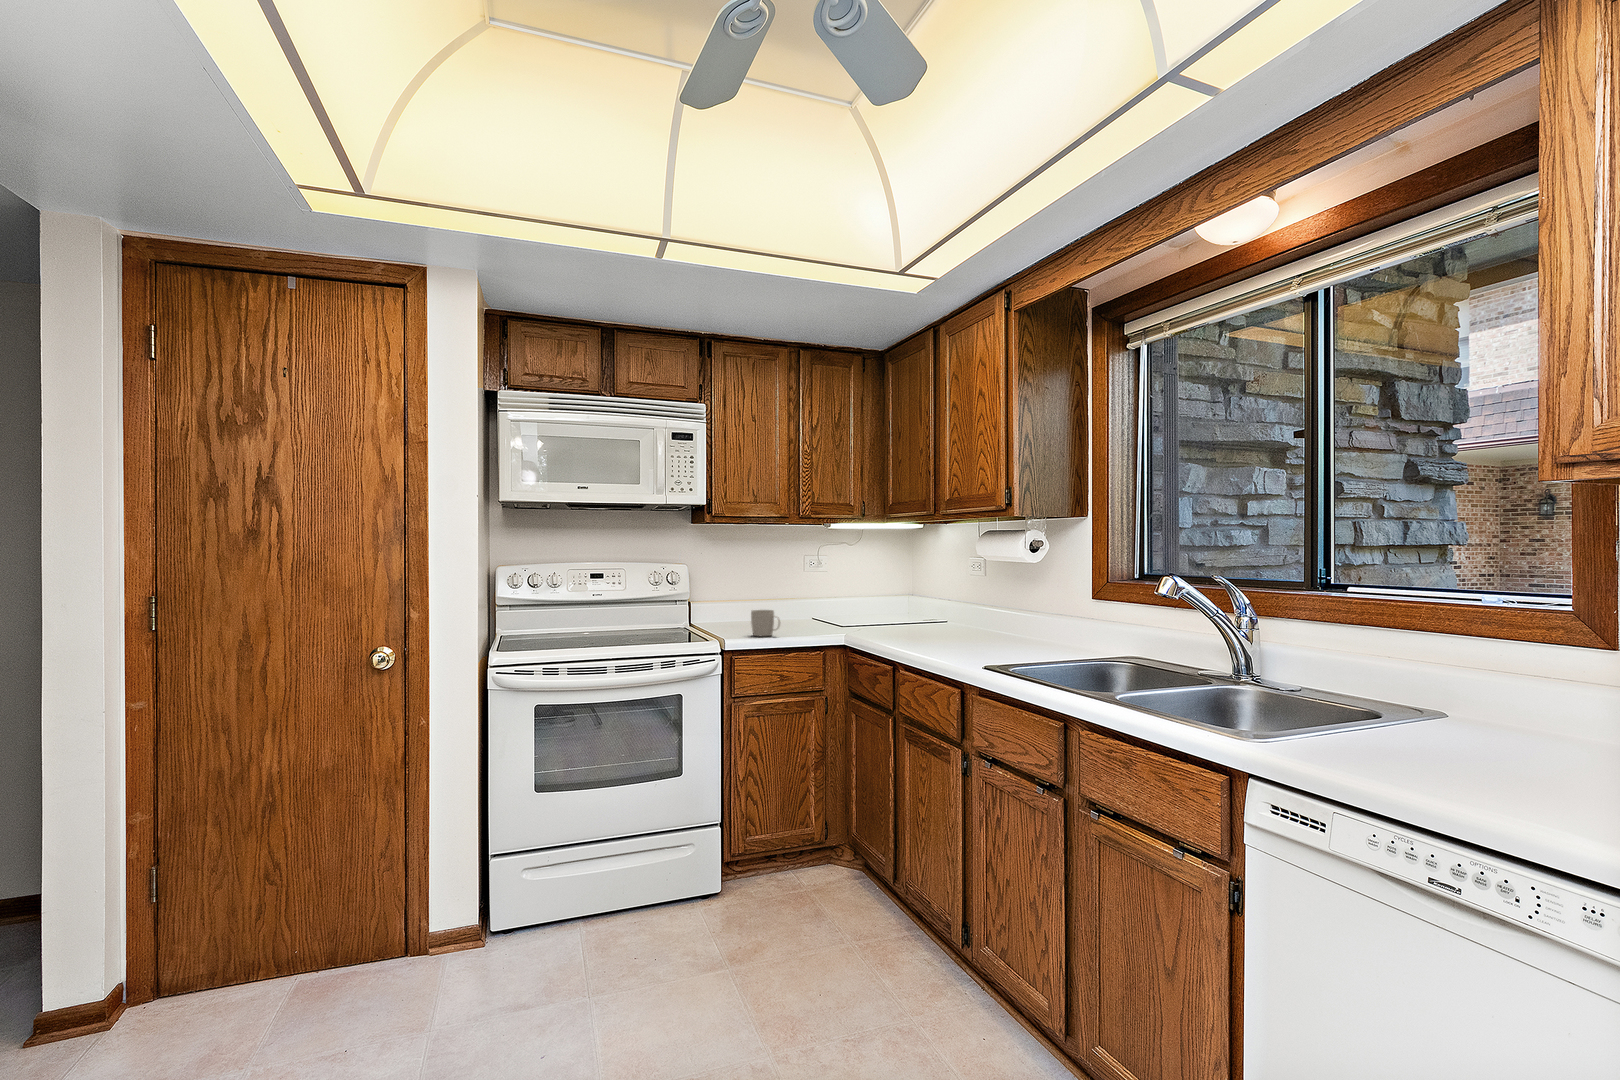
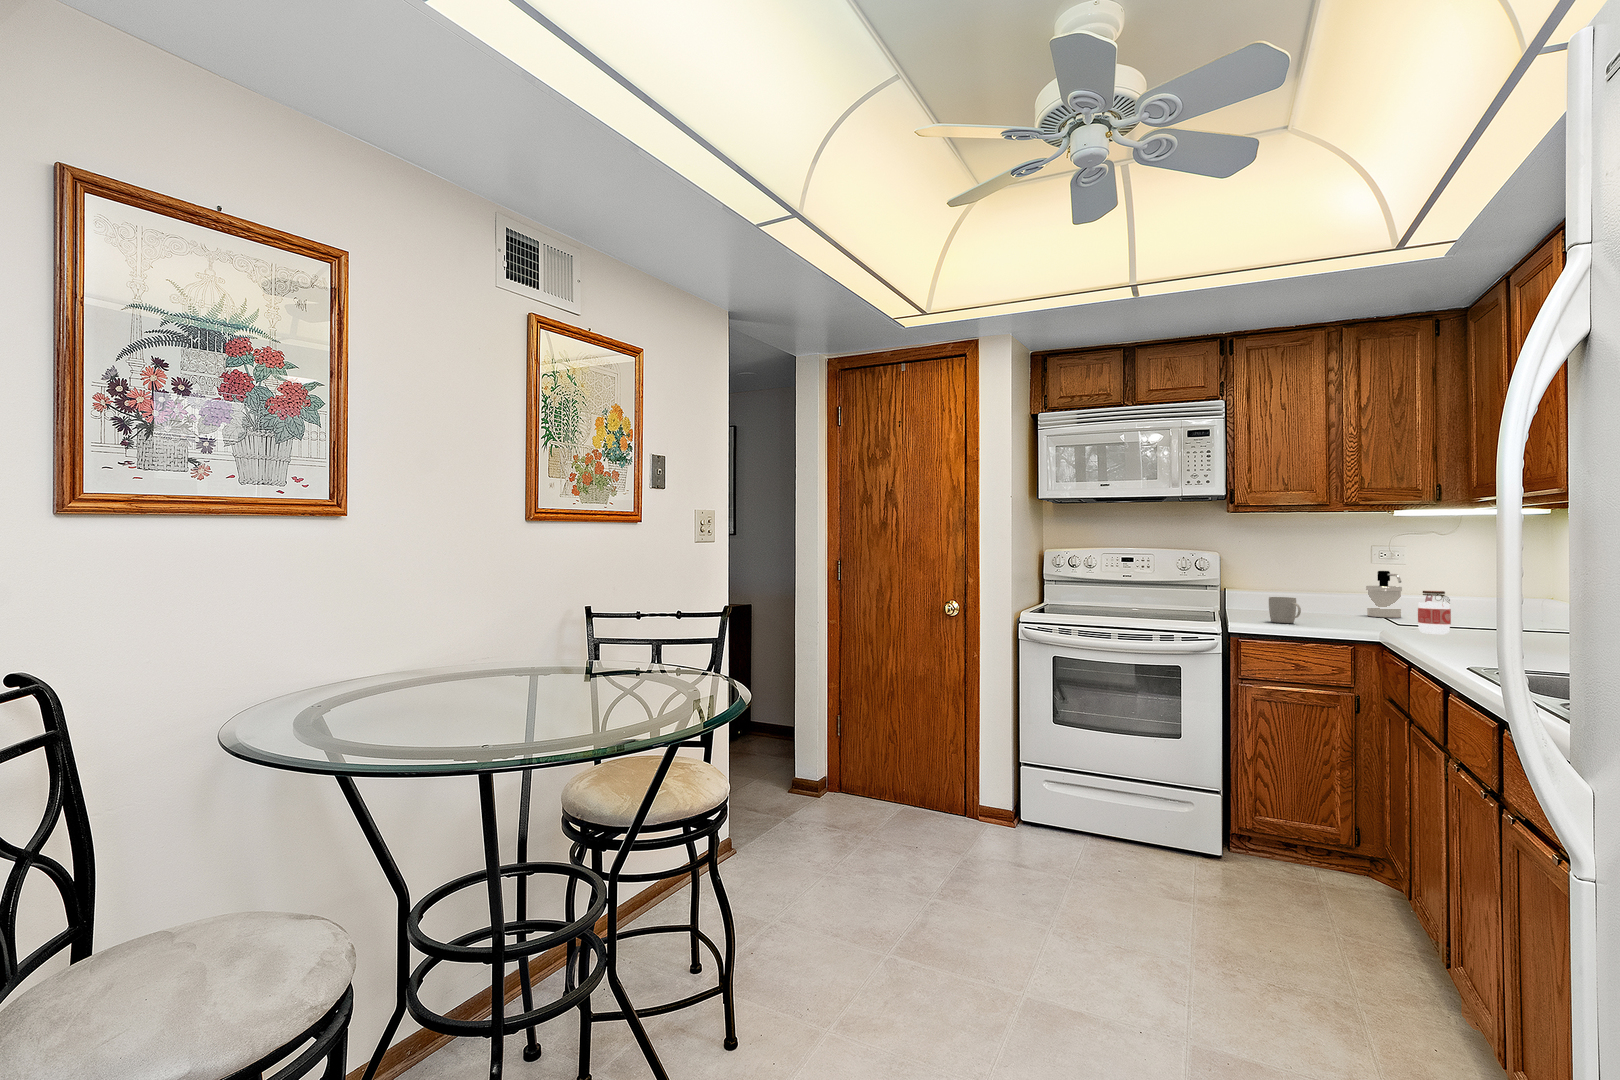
soap dispenser: none [805,578,834,621] -> present [1366,571,1402,618]
jar: none [871,598,893,637] -> present [1418,591,1451,634]

